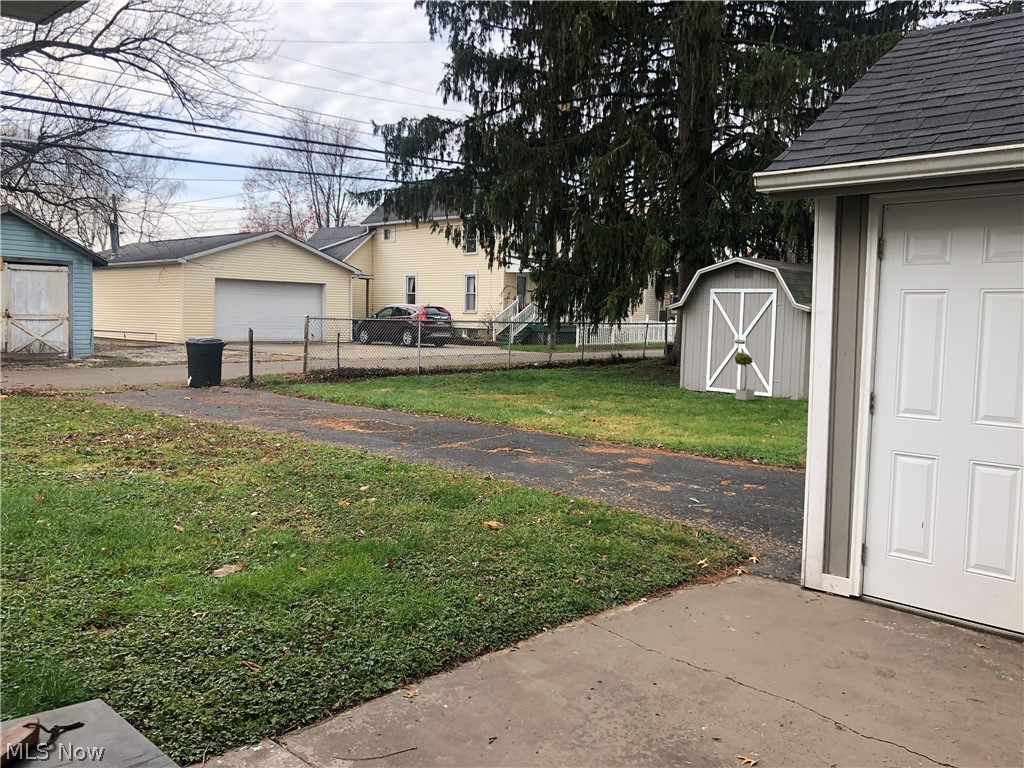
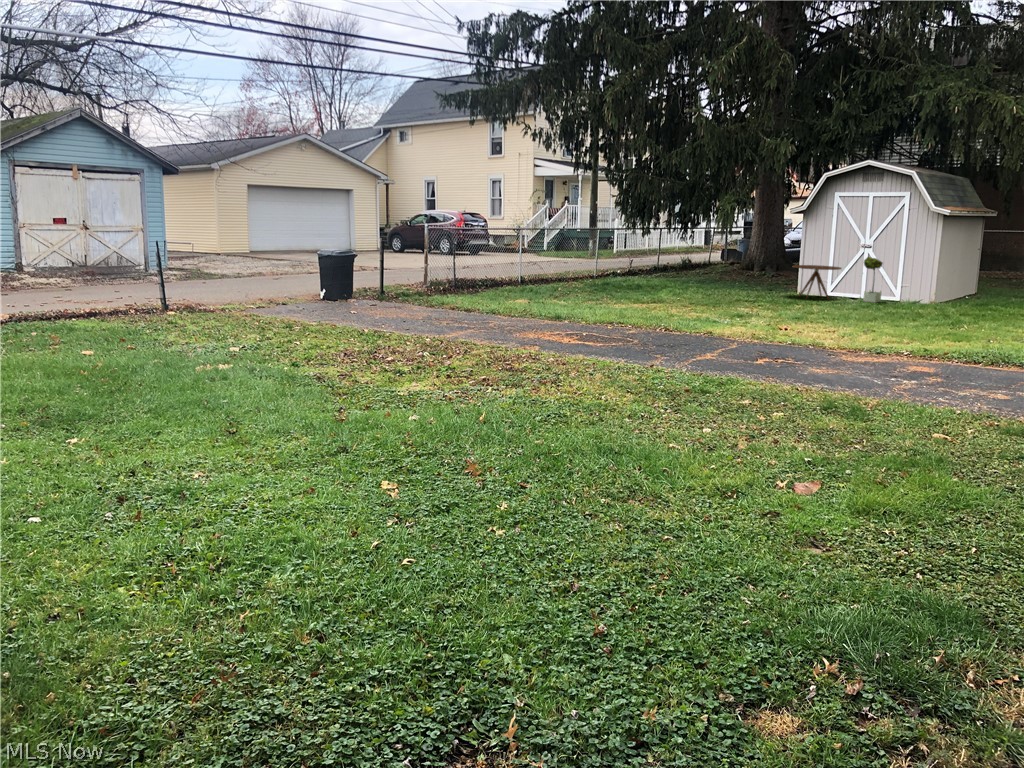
round table: none [665,360,715,397] -> present [793,265,842,300]

